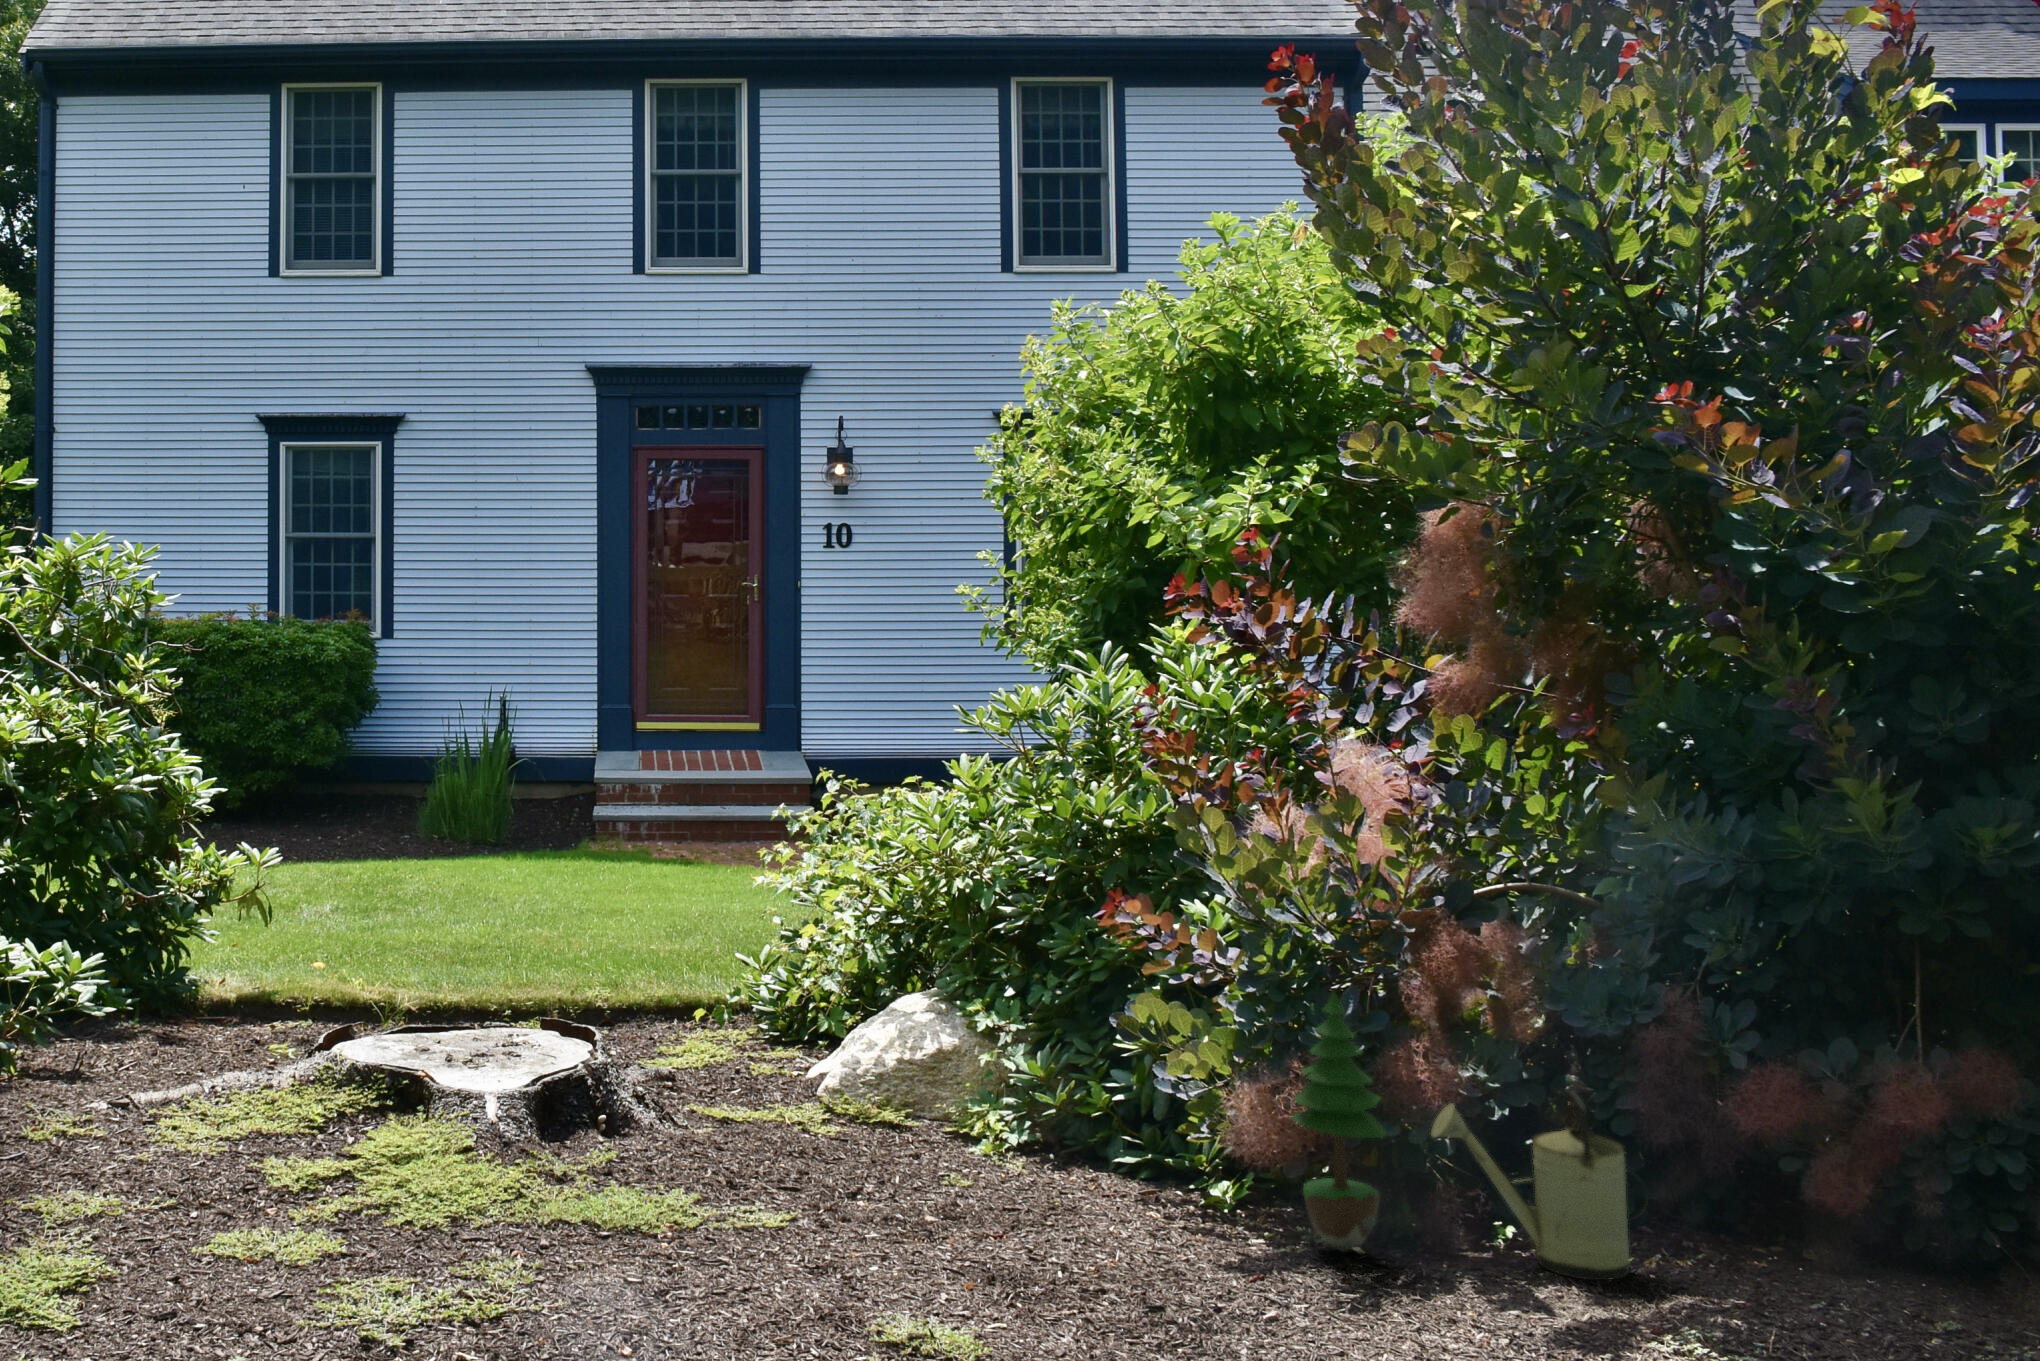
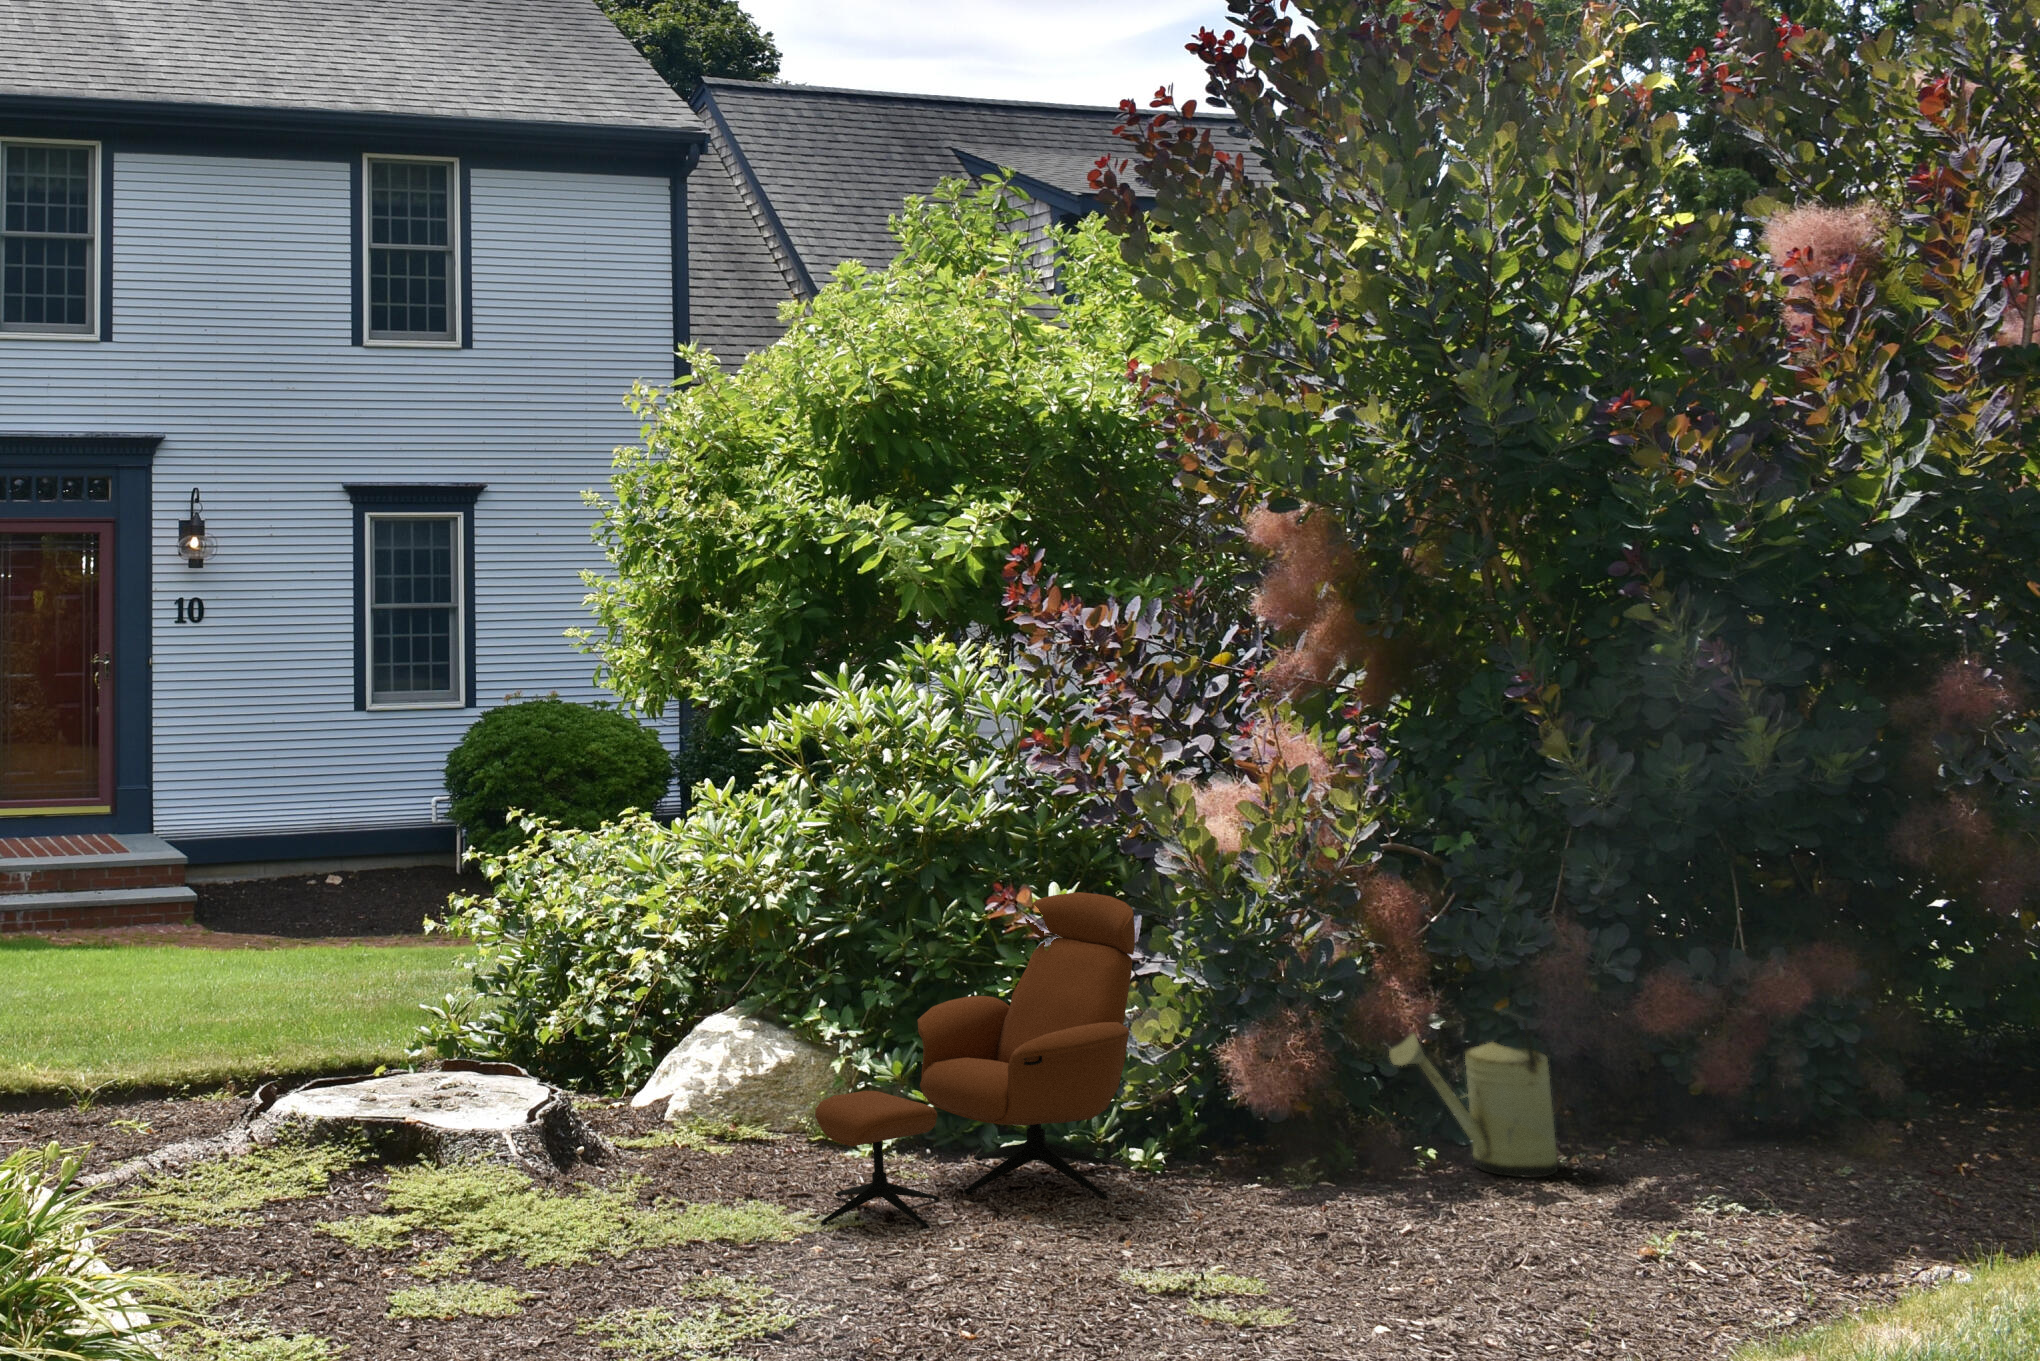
lounge chair: none [812,917,1184,1221] -> present [815,892,1135,1229]
potted tree: present [1291,992,1386,1252] -> none [1279,934,1374,1189]

